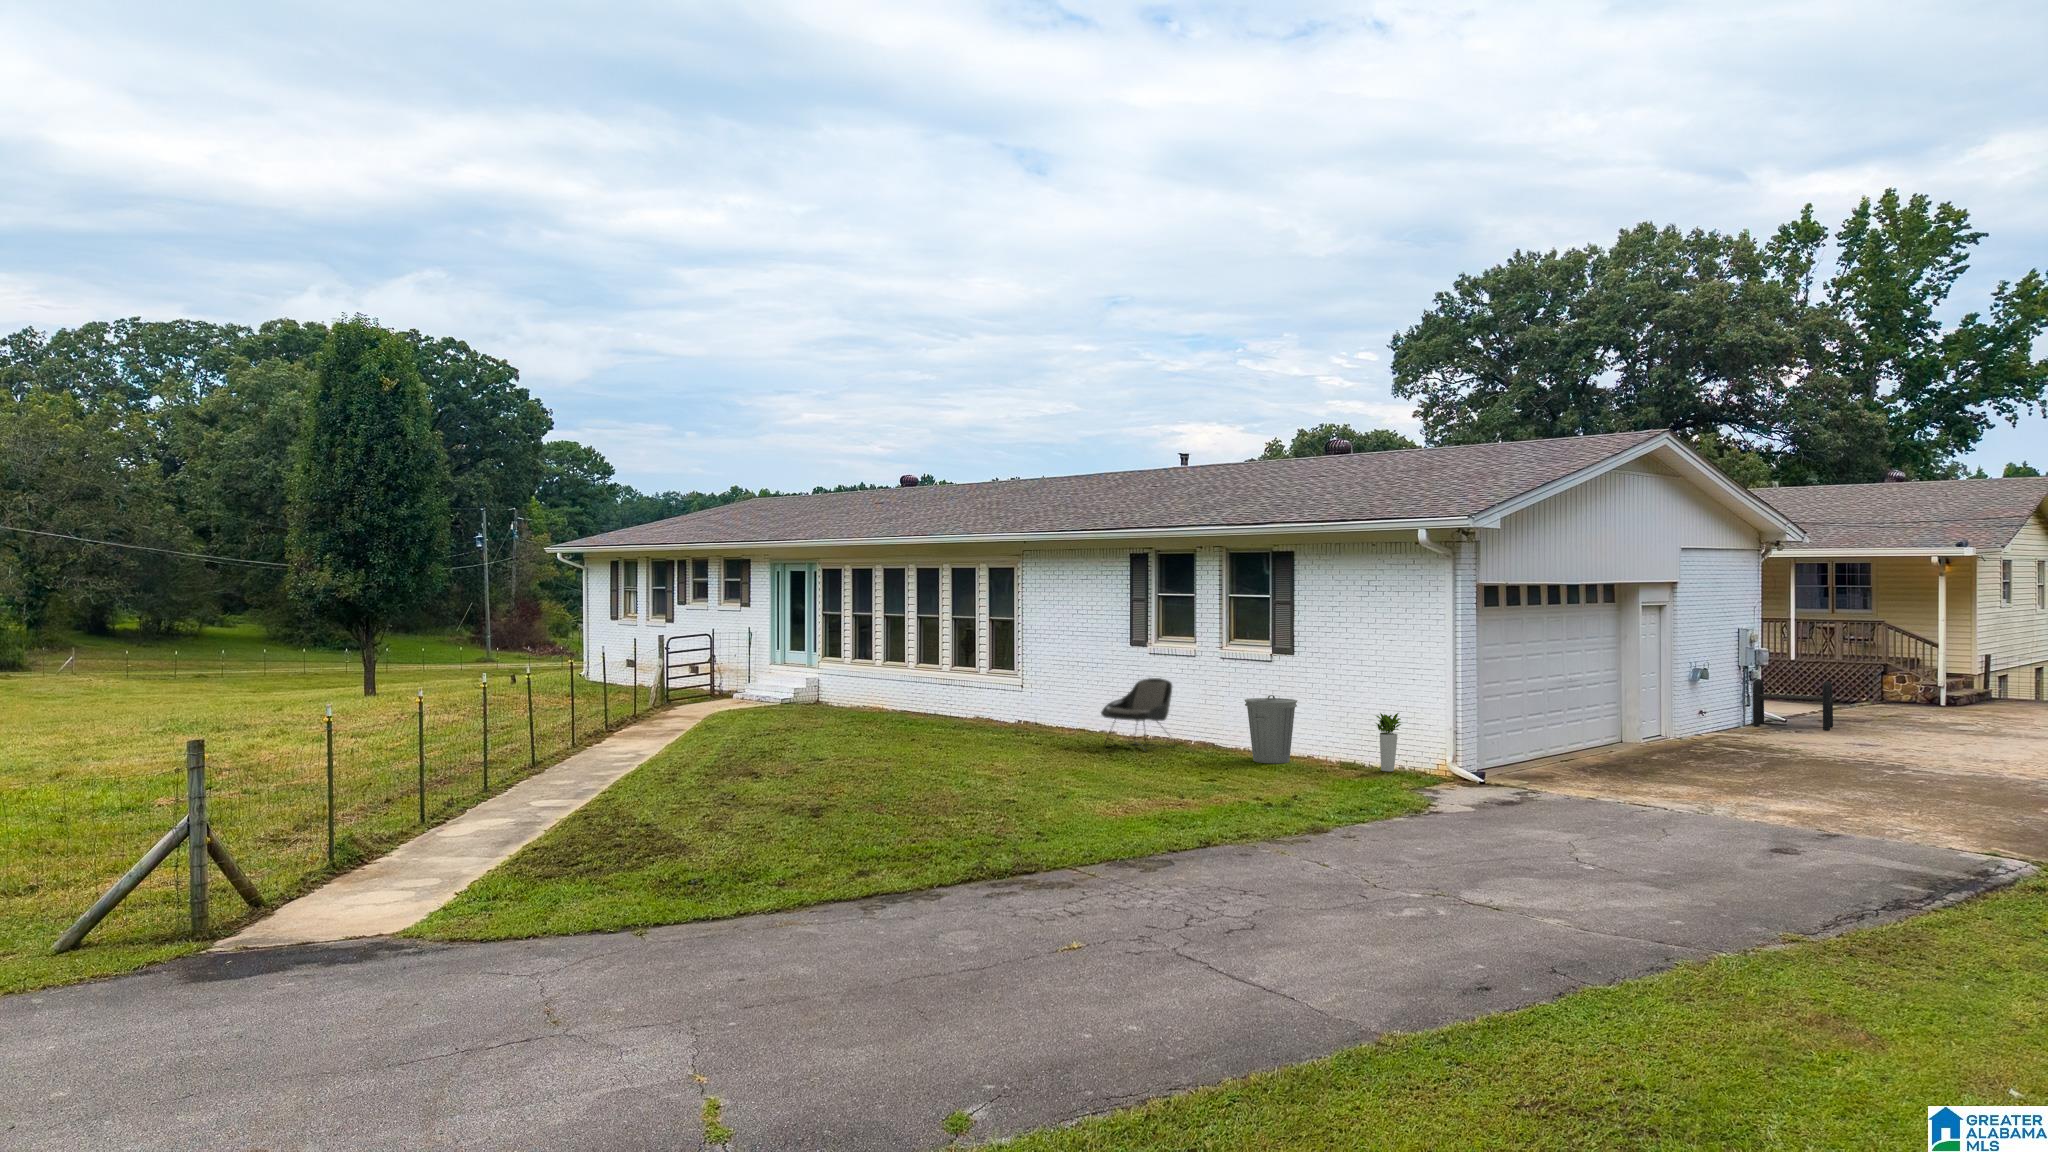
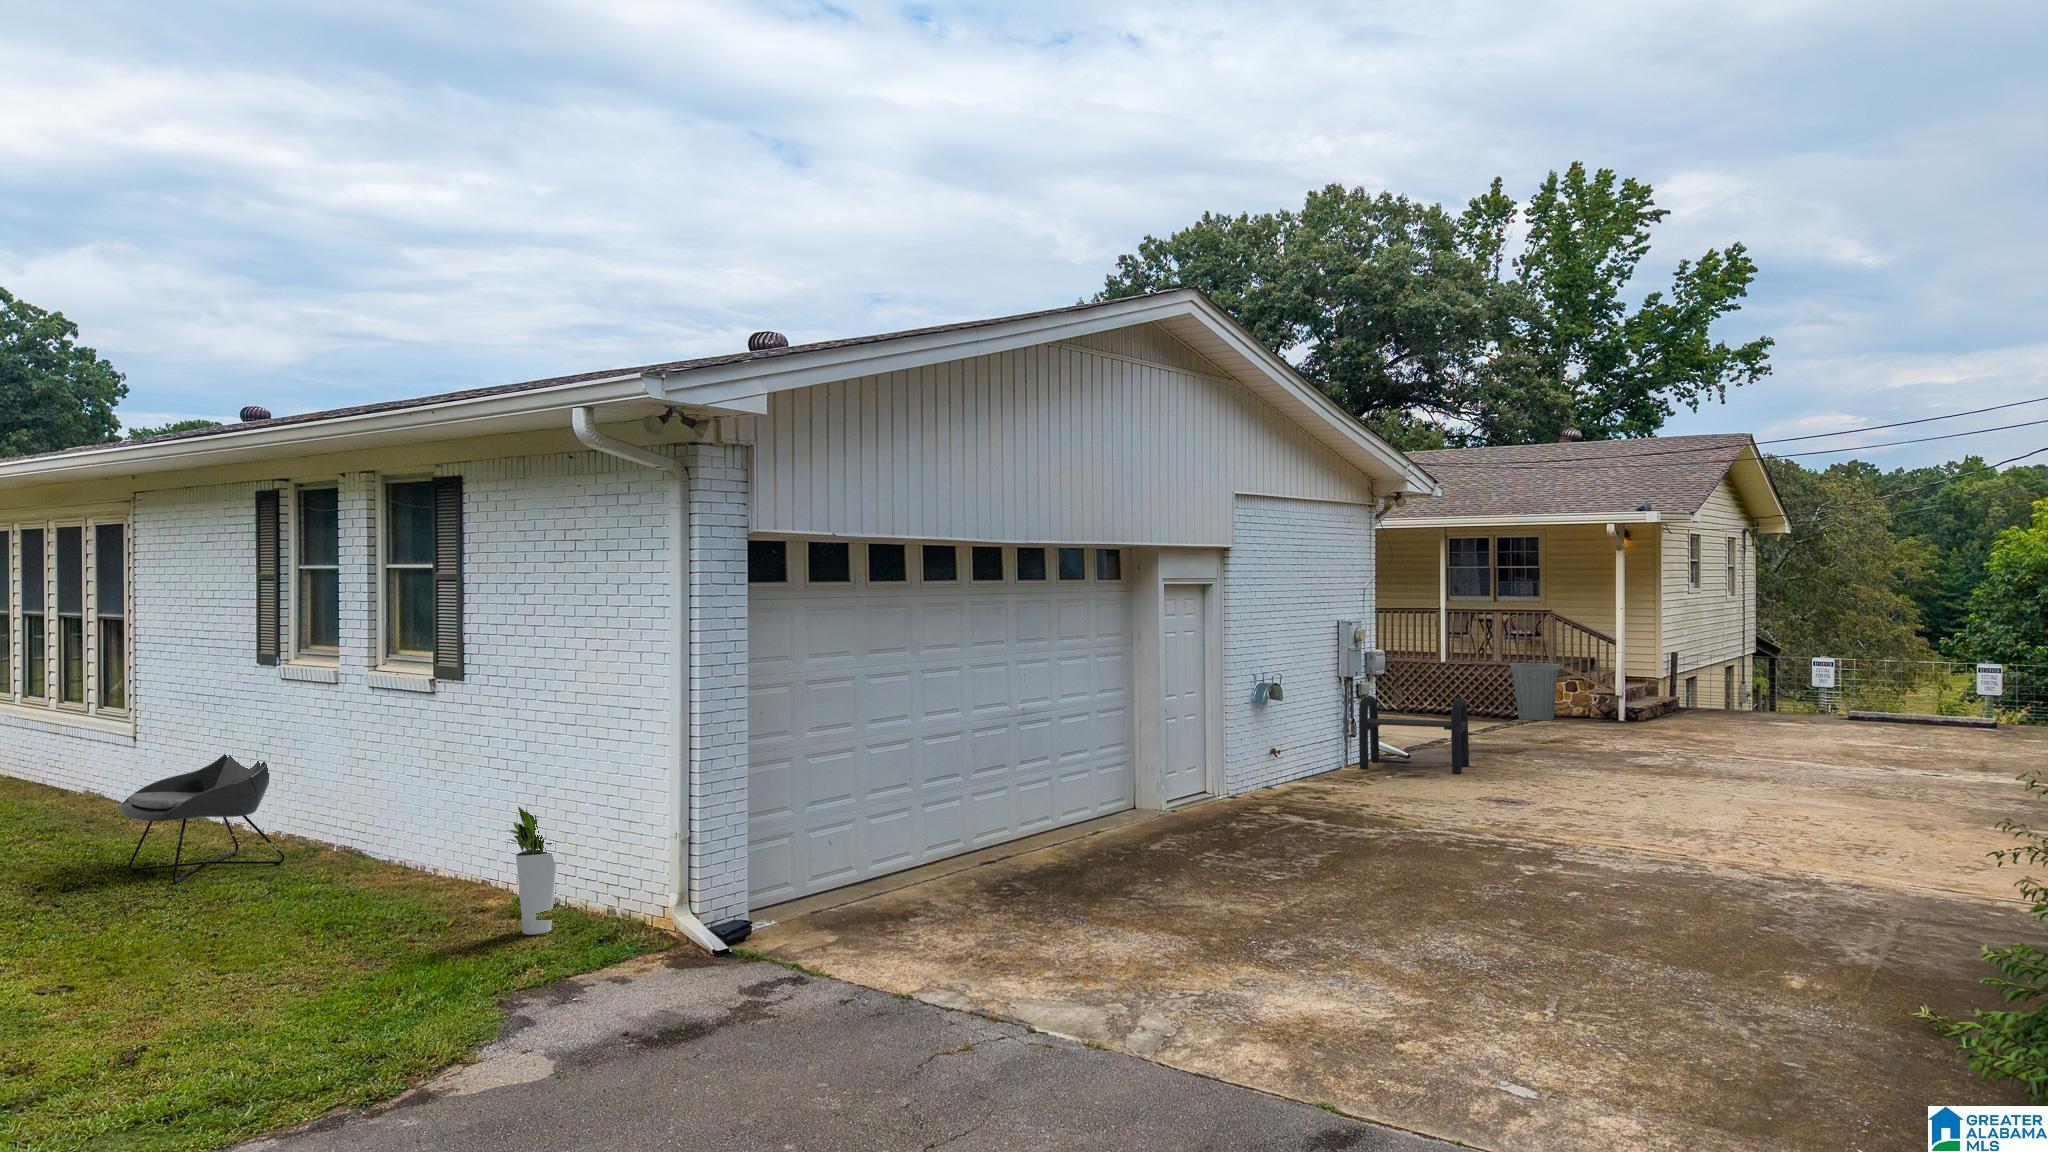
trash can: present [1245,695,1297,763] -> present [1509,660,1560,720]

